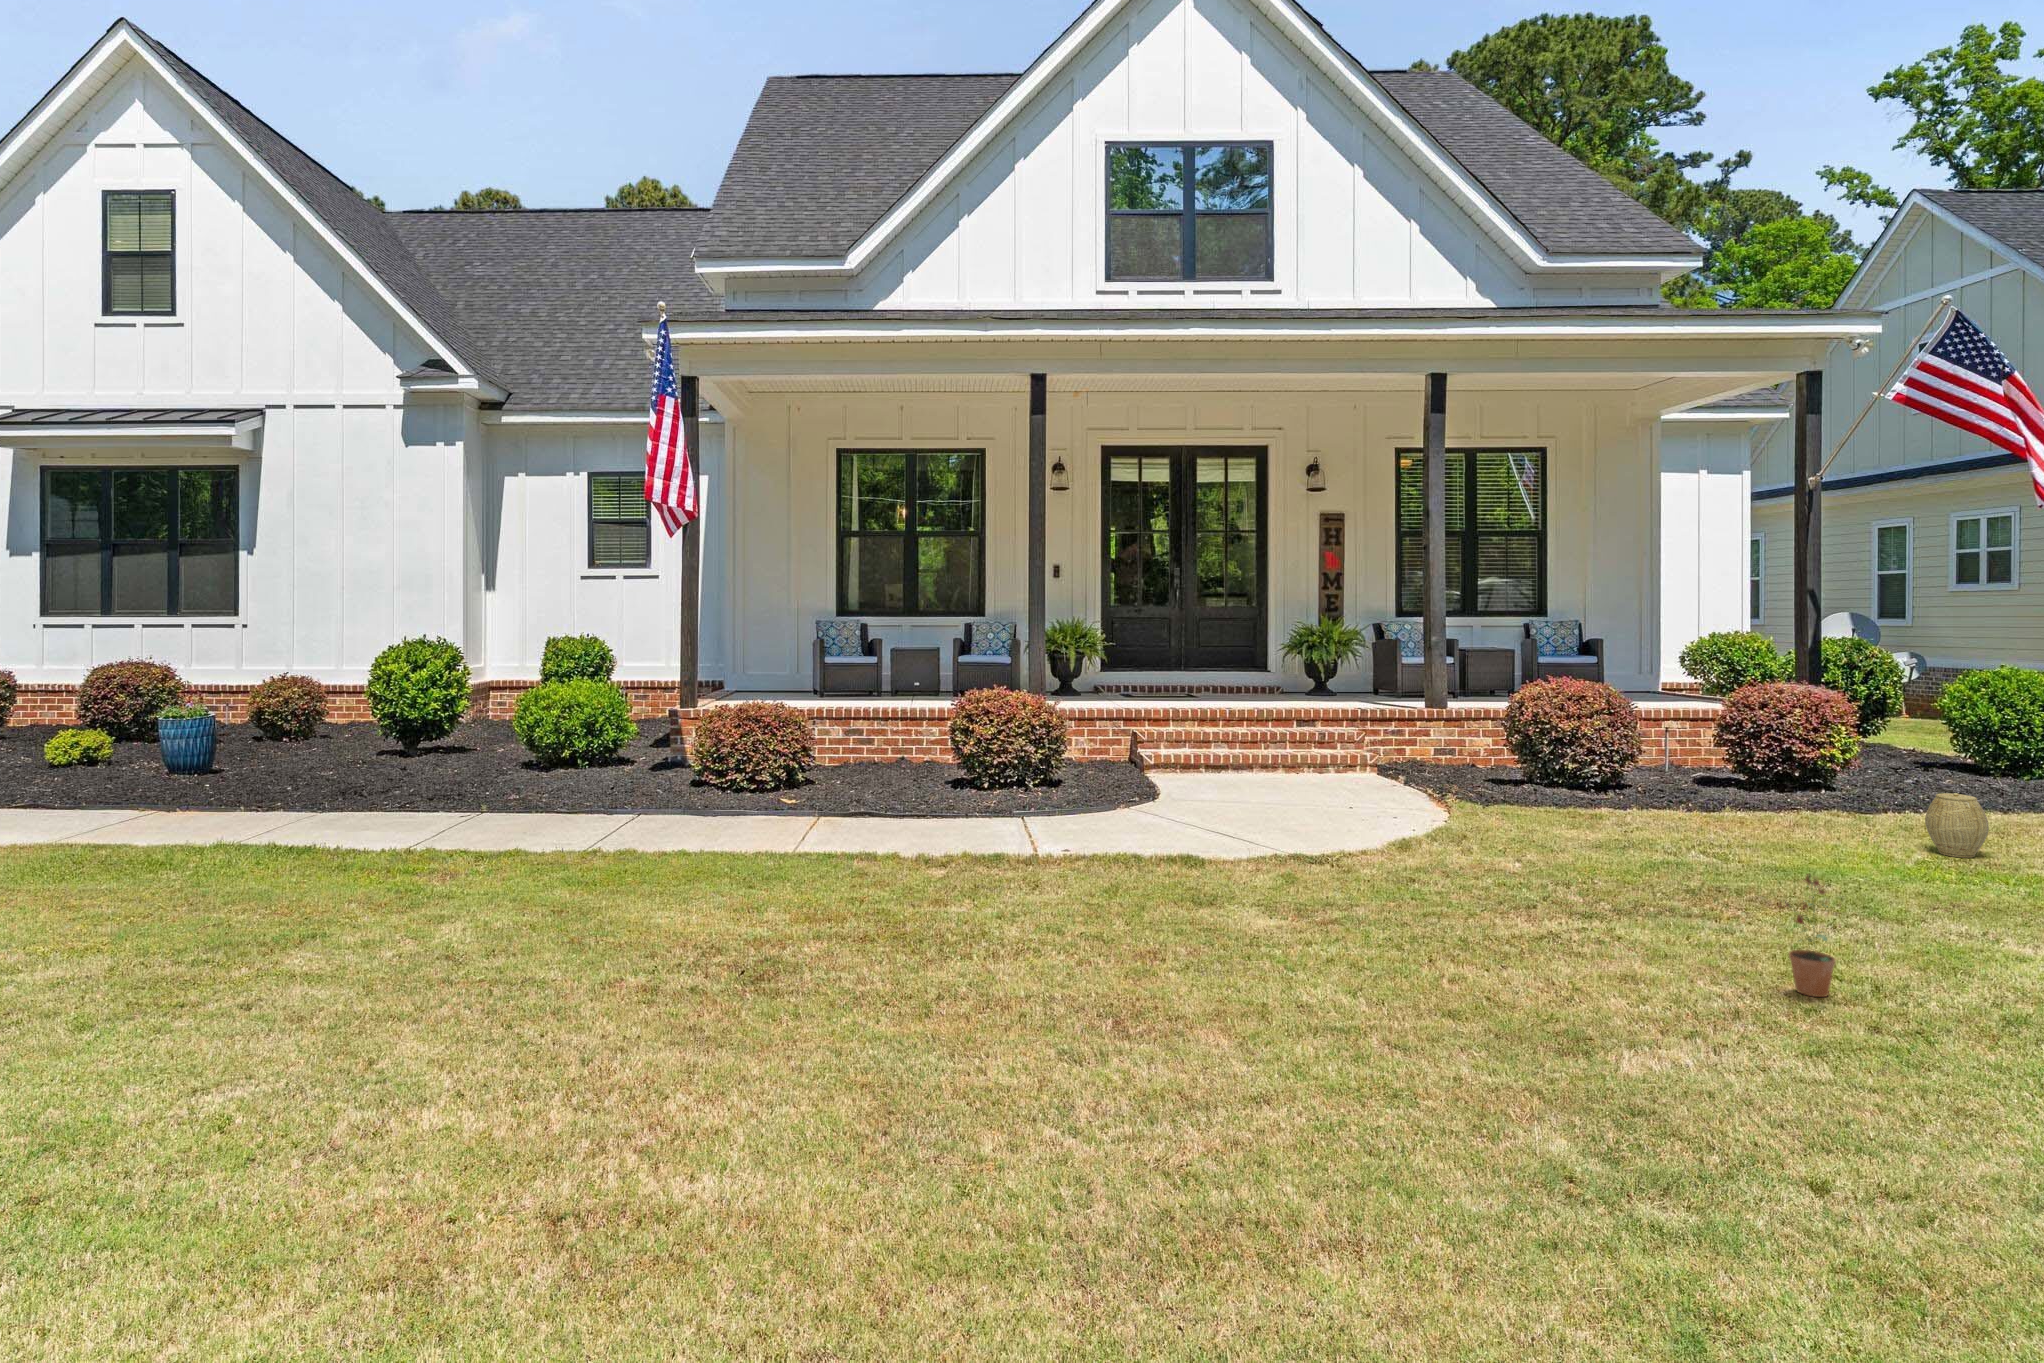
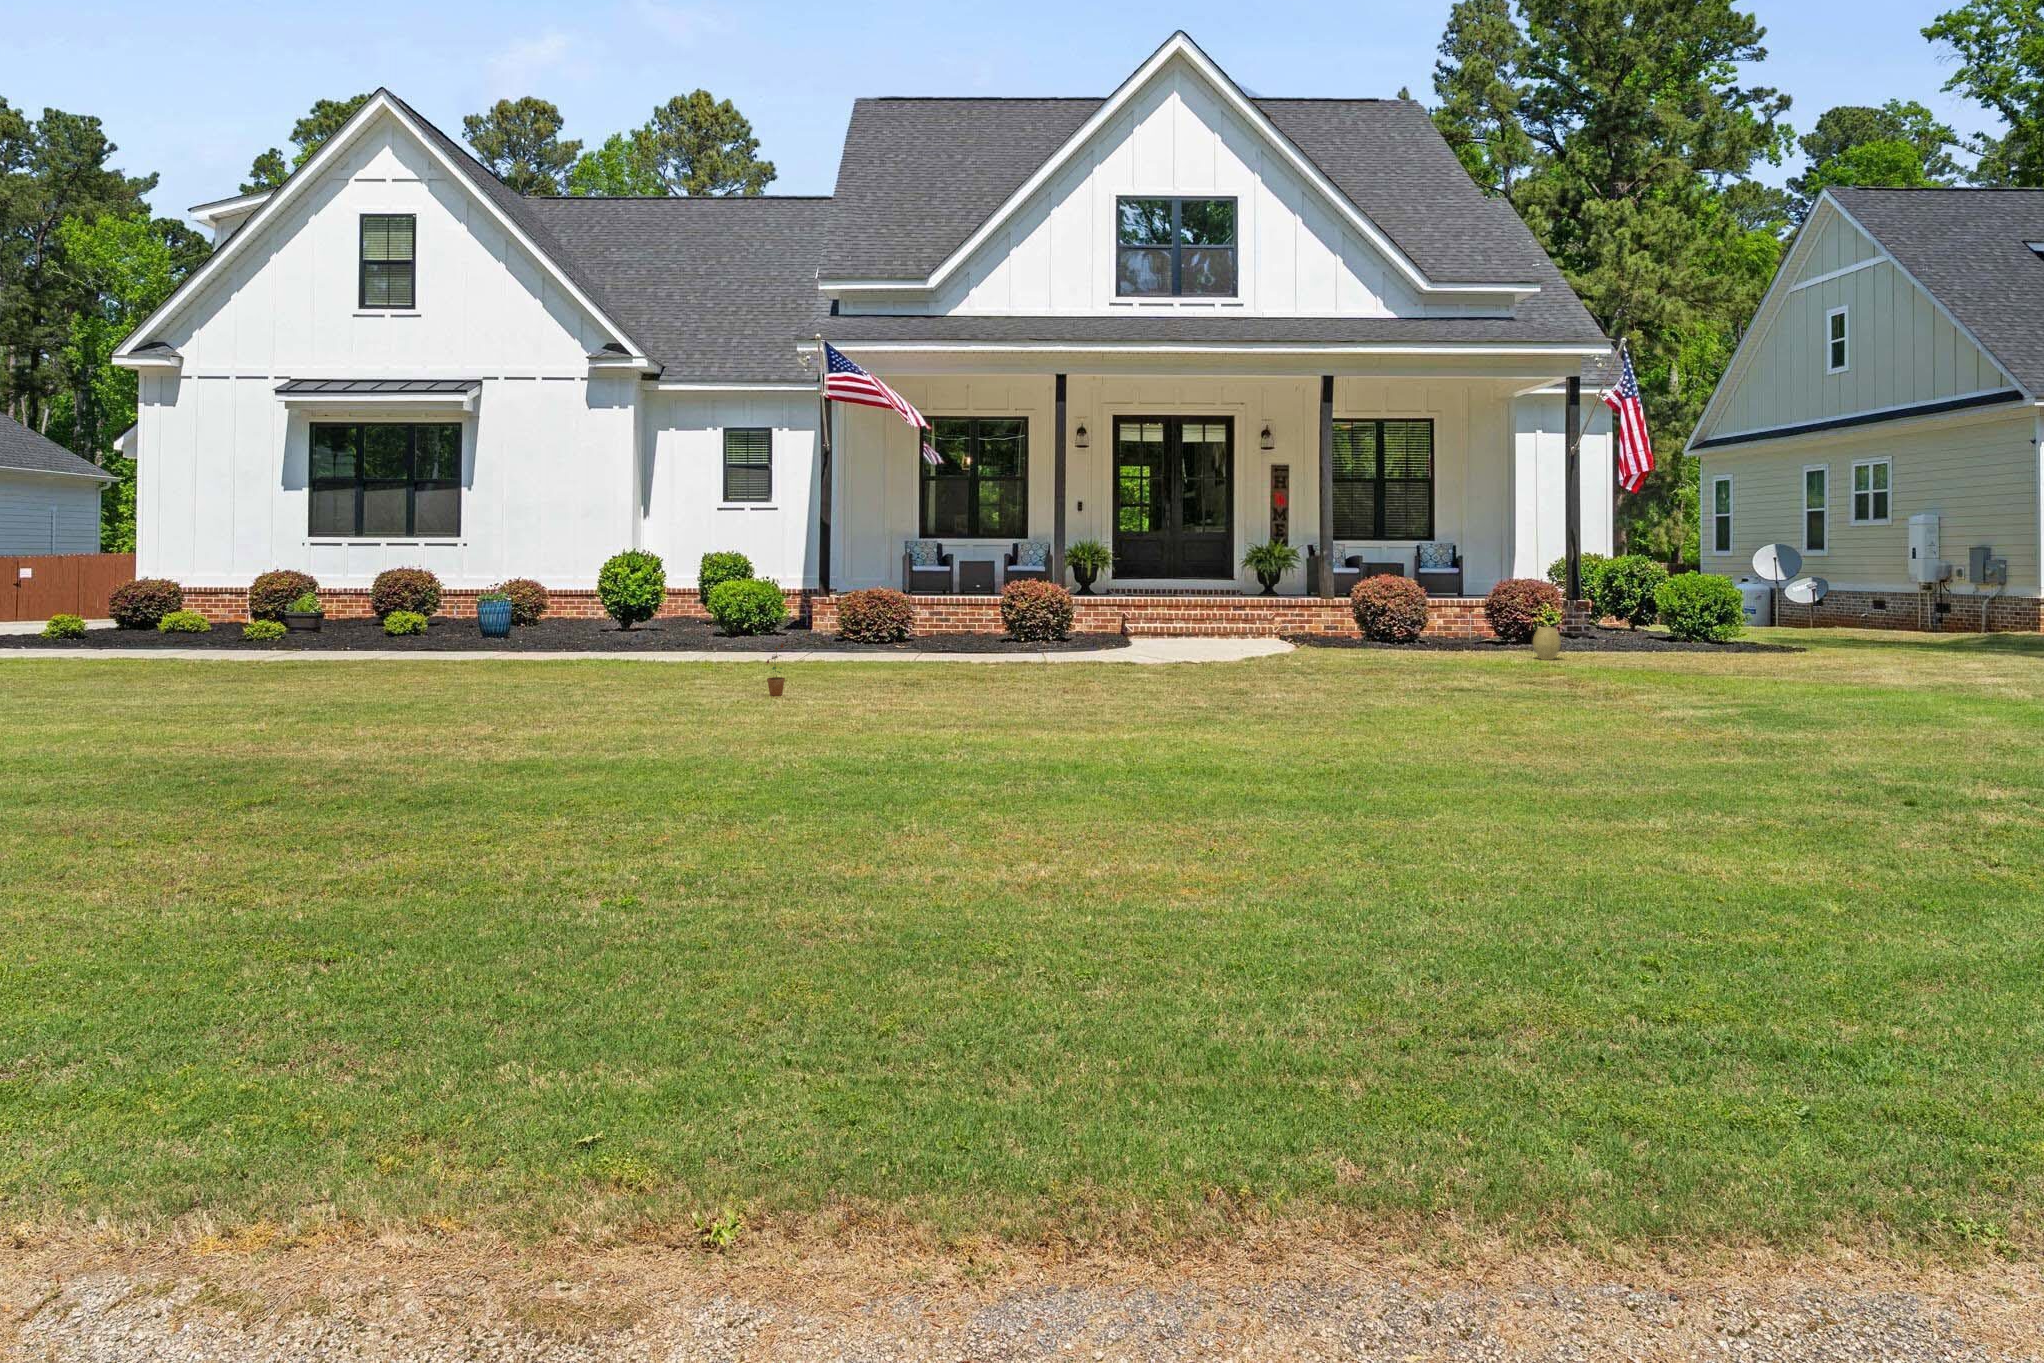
potted plant: present [1778,874,1836,997] -> present [766,643,785,696]

